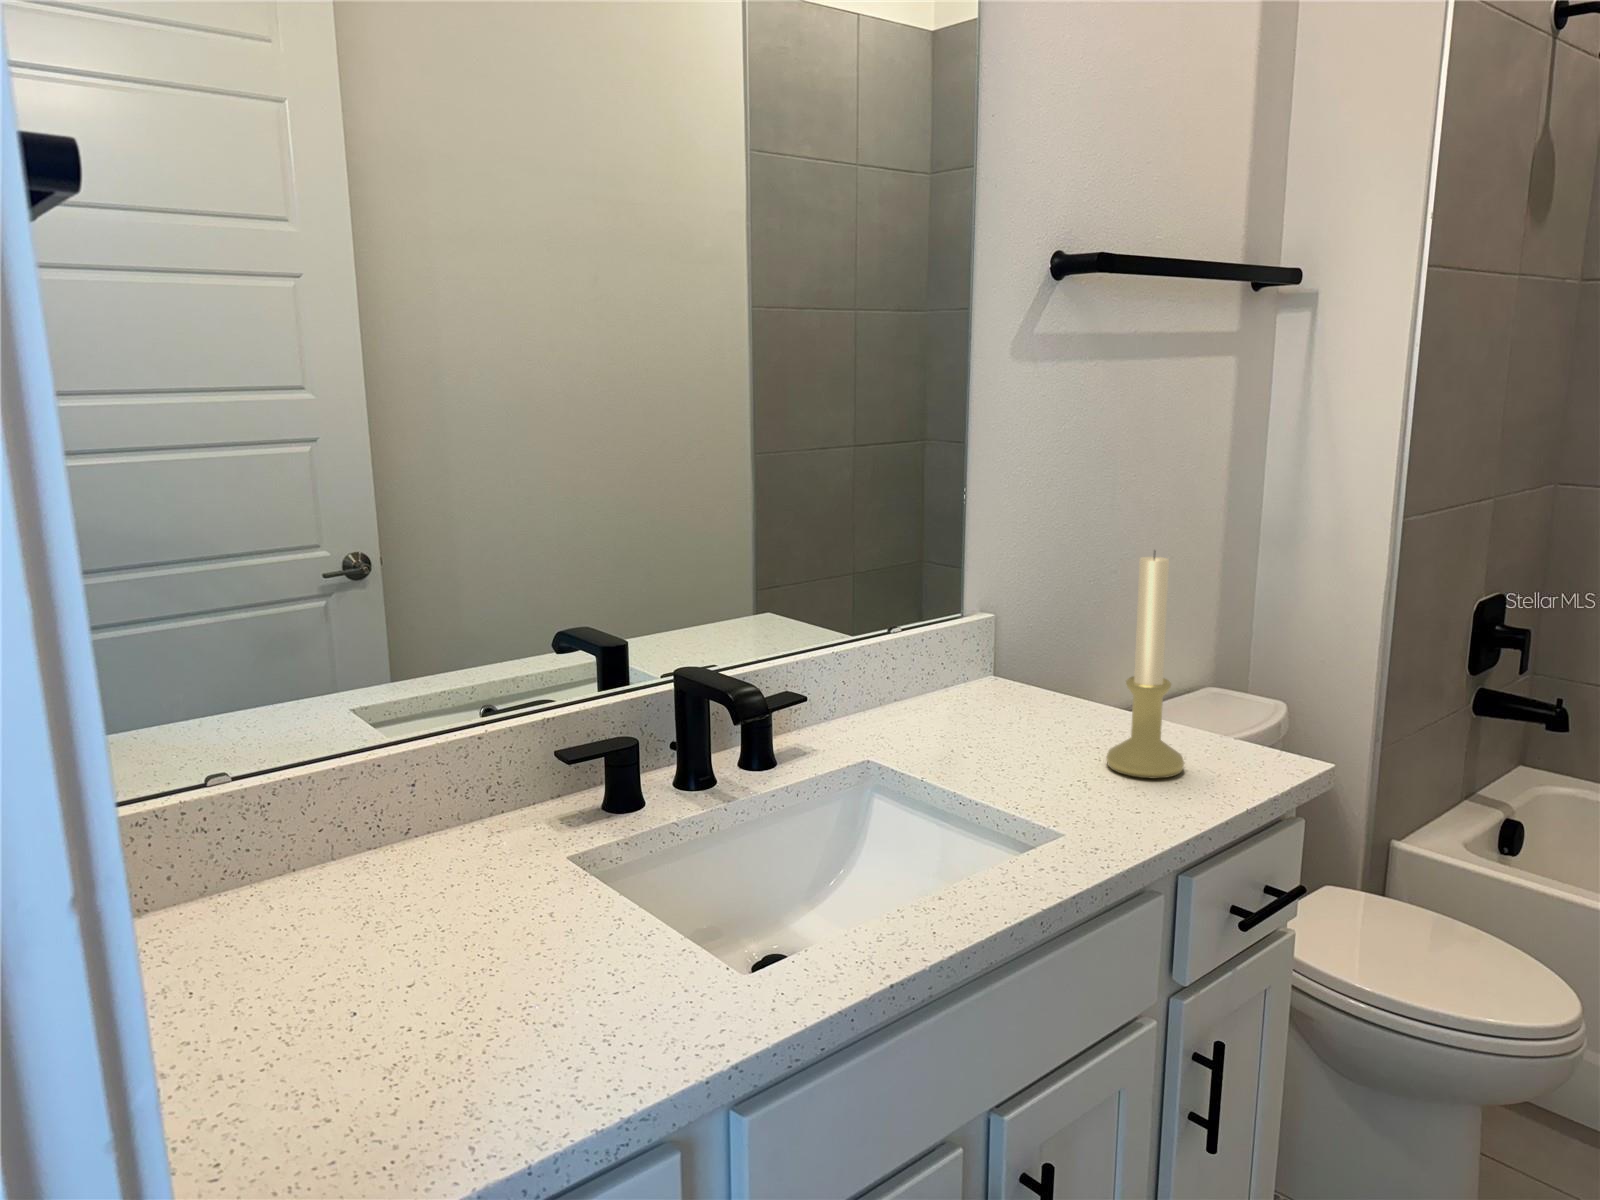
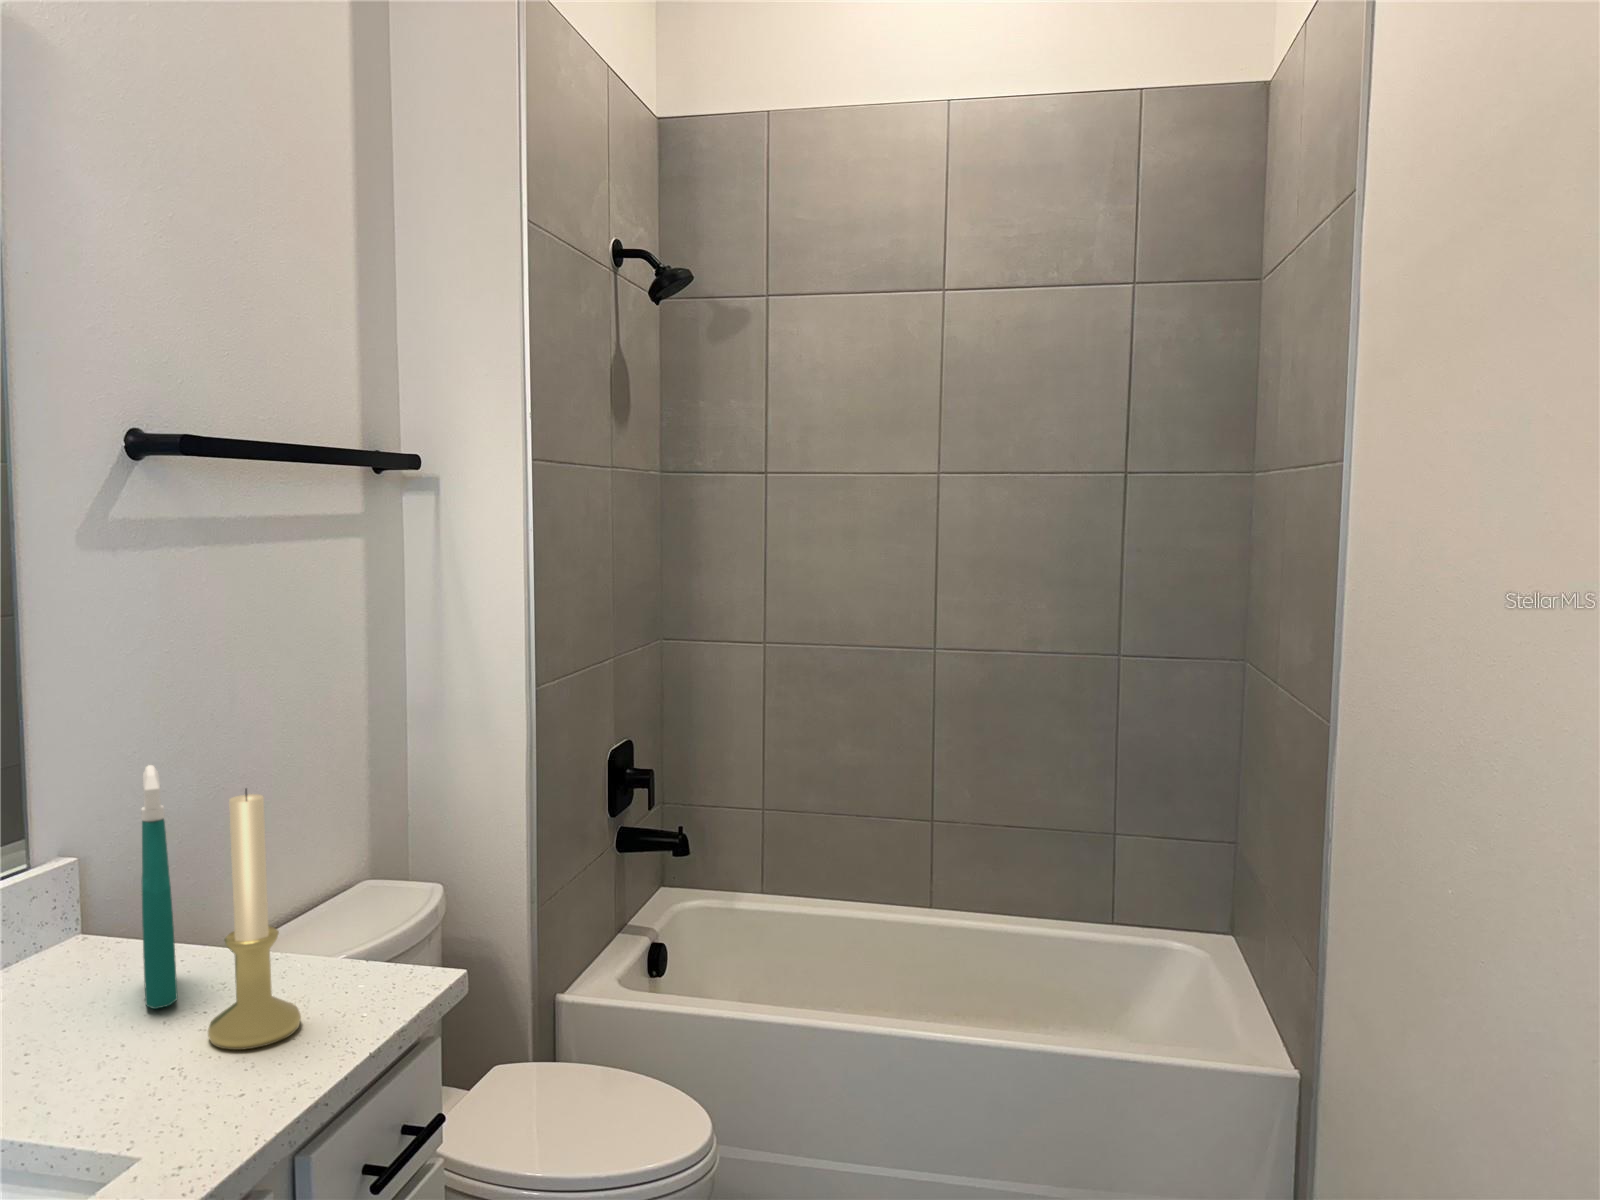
spray bottle: none [1050,531,1080,734] -> present [142,765,178,1009]

